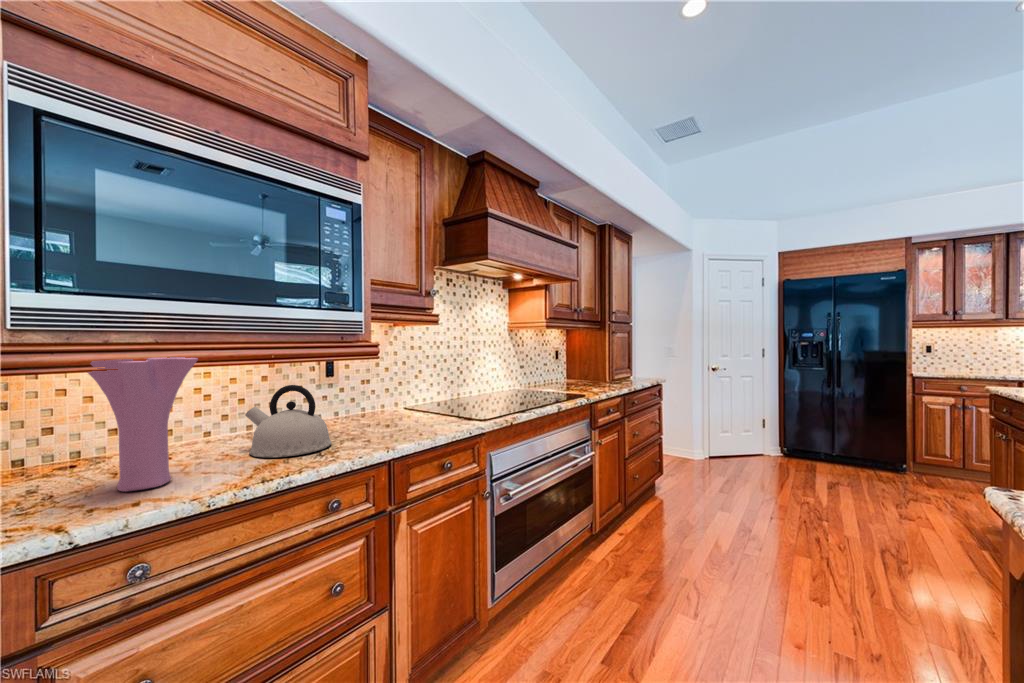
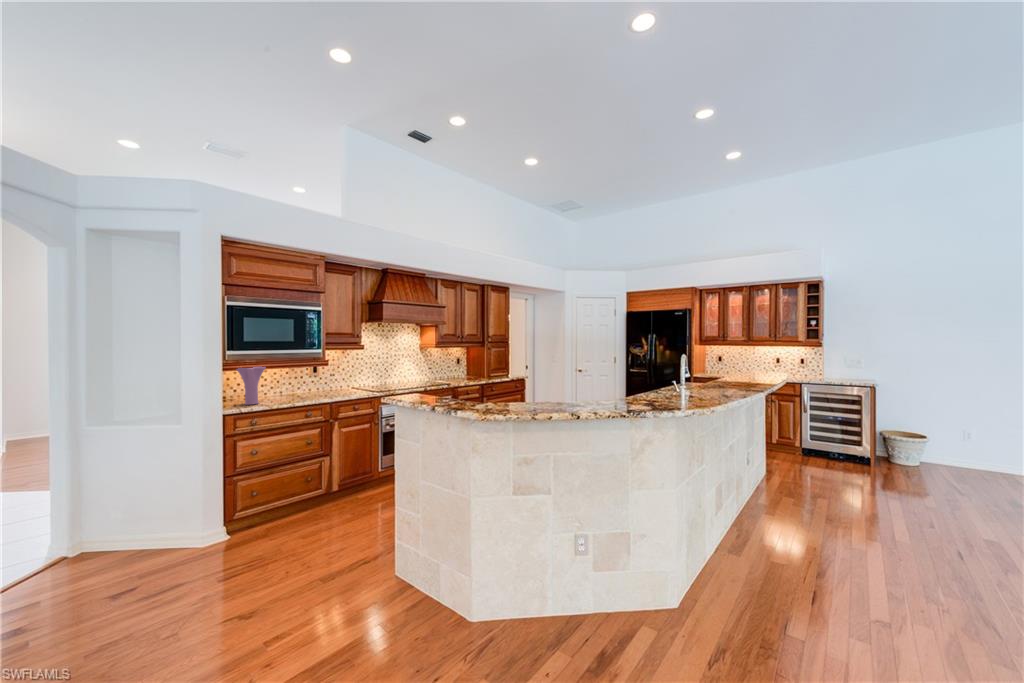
kettle: present [245,385,331,458] -> none [280,376,311,400]

